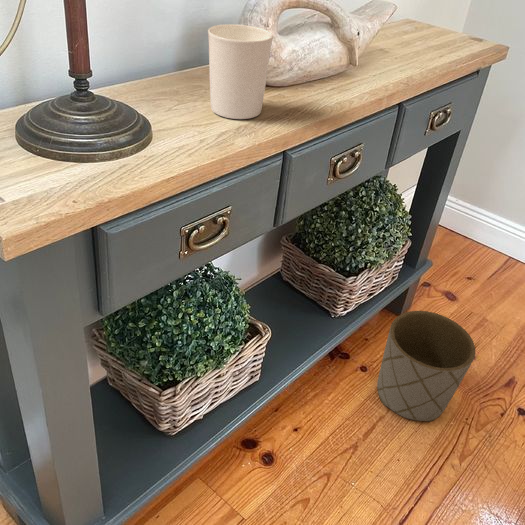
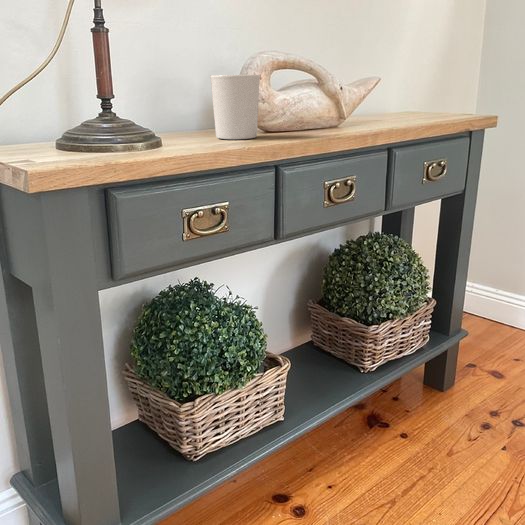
planter: present [377,311,475,422] -> none [417,362,510,481]

